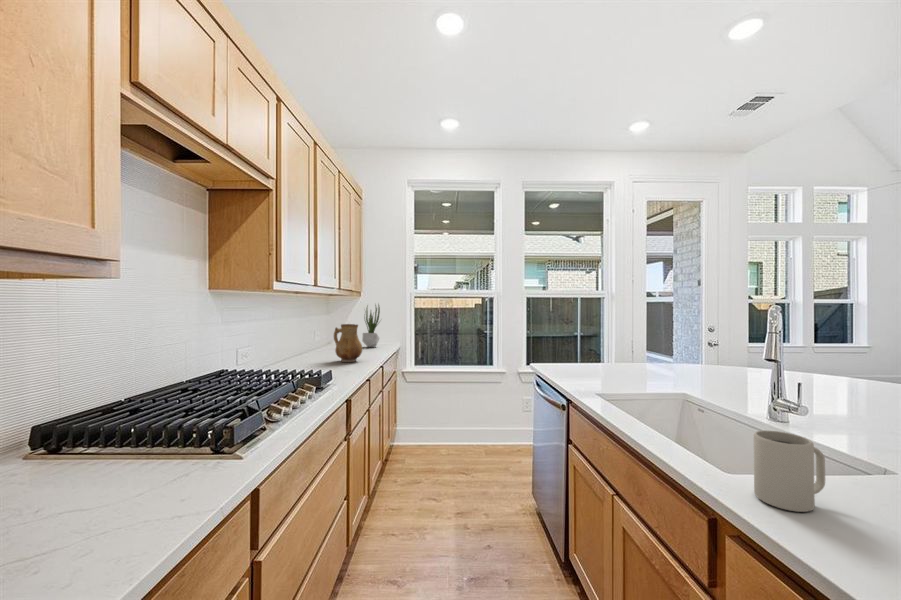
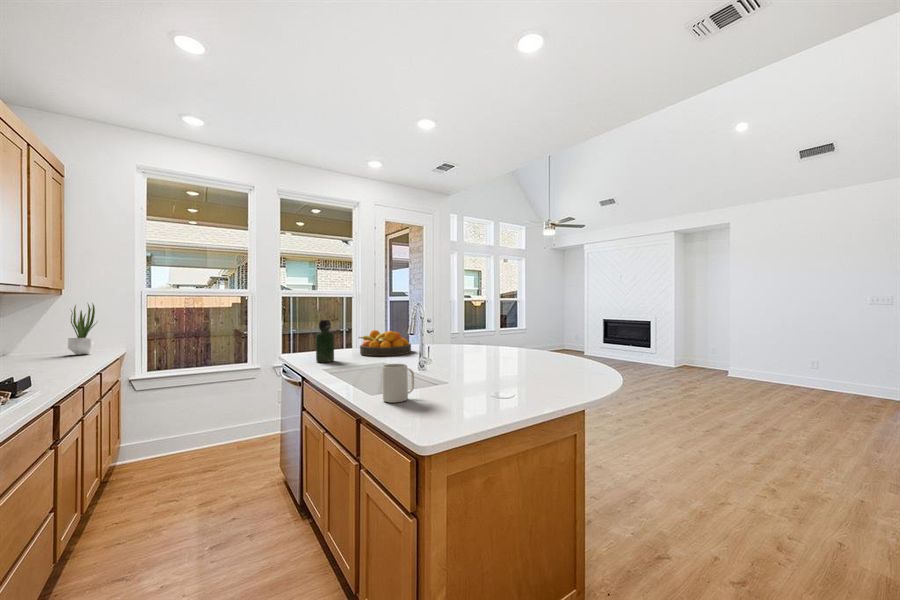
ceramic pitcher: present [334,324,362,362] -> none [24,326,71,371]
bottle: none [582,330,605,384] -> present [316,320,334,362]
fruit bowl: none [633,345,713,384] -> present [359,330,411,356]

